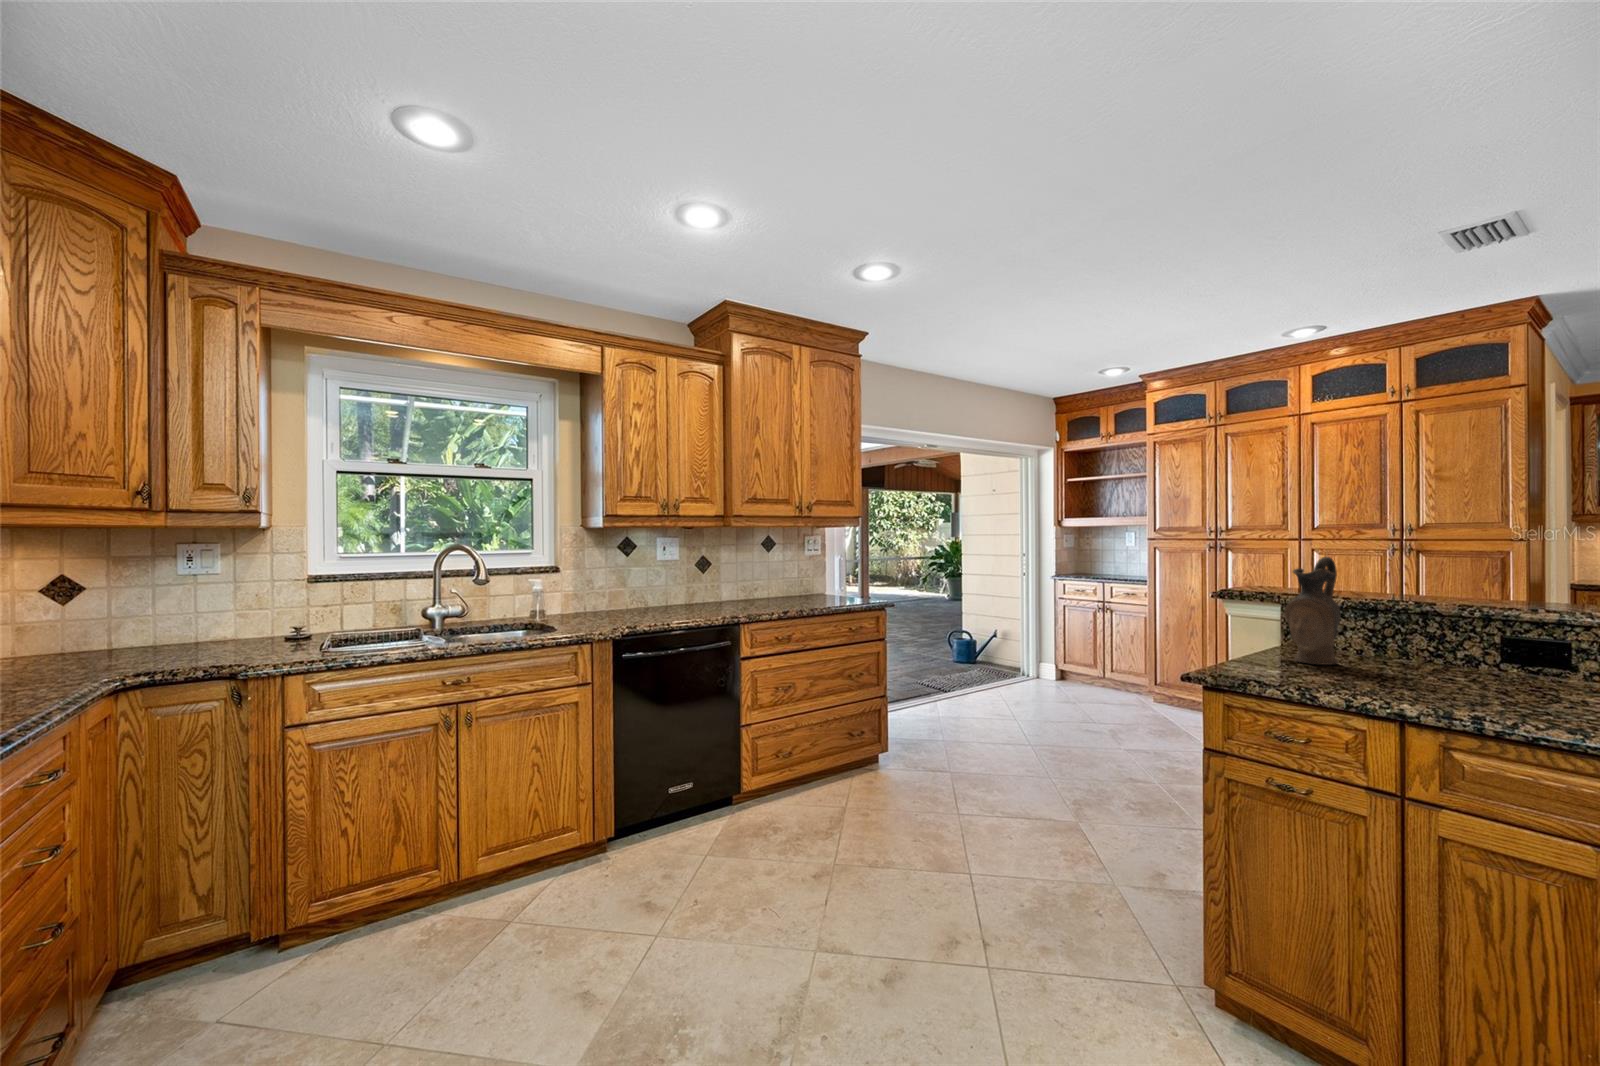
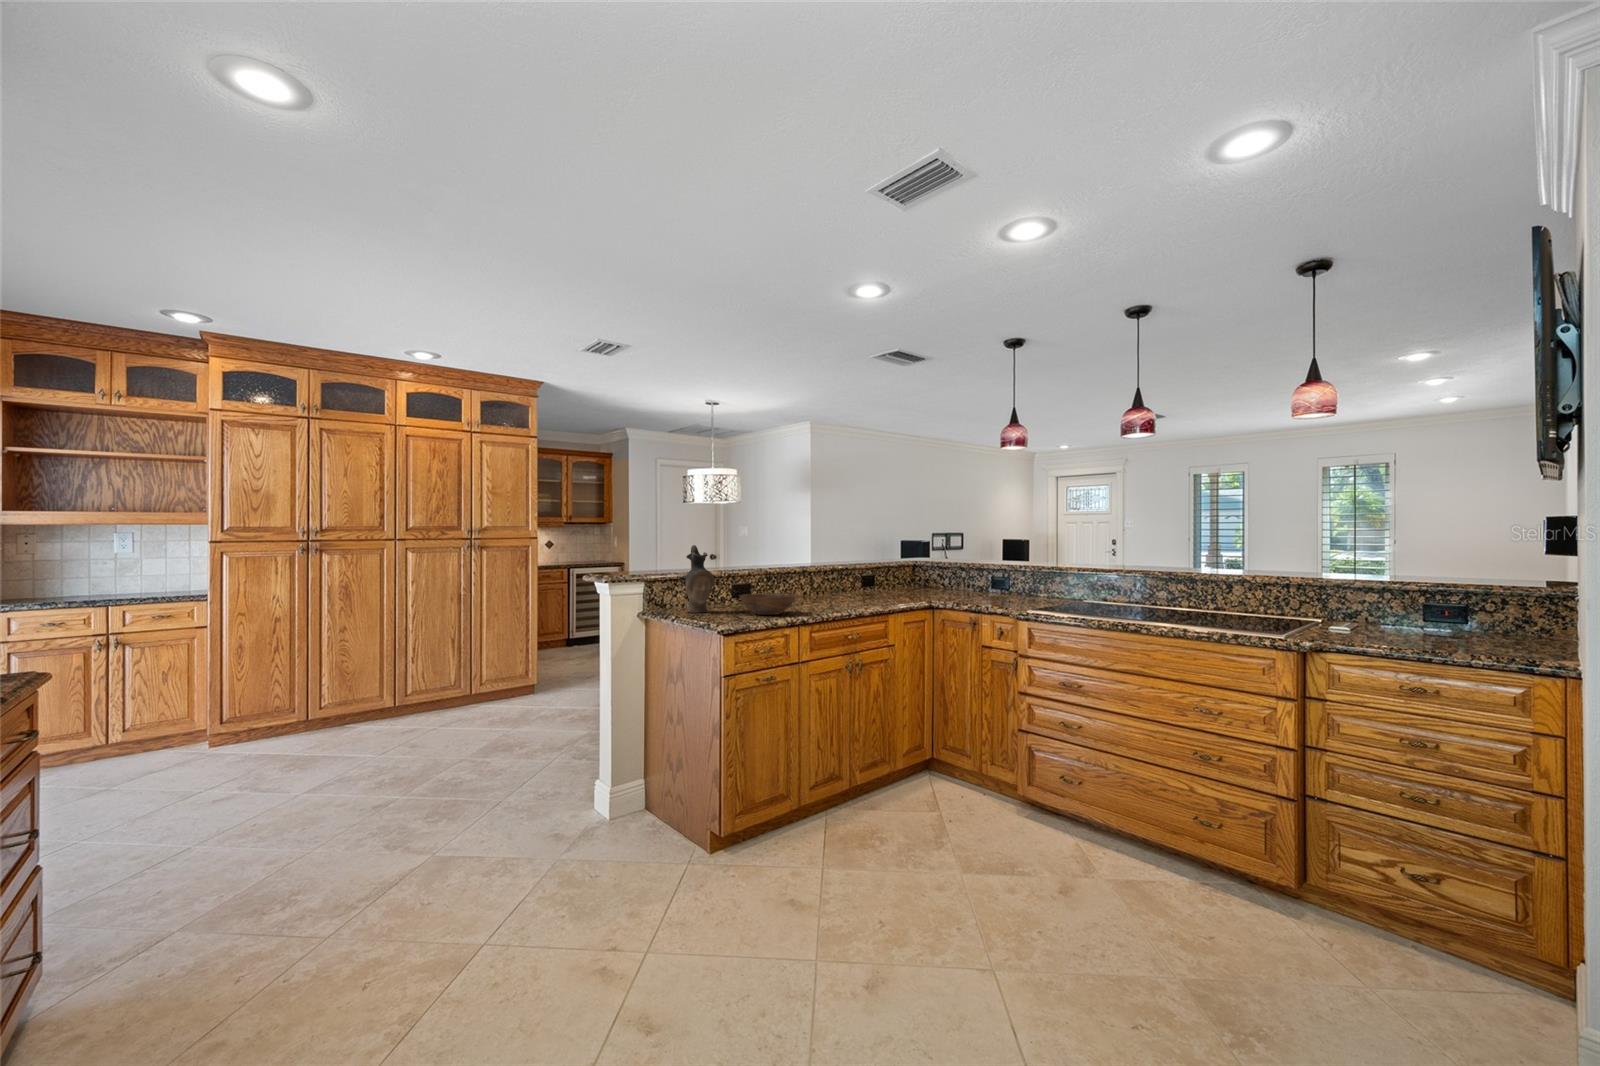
bowl: none [1313,646,1455,694] -> present [740,593,796,615]

